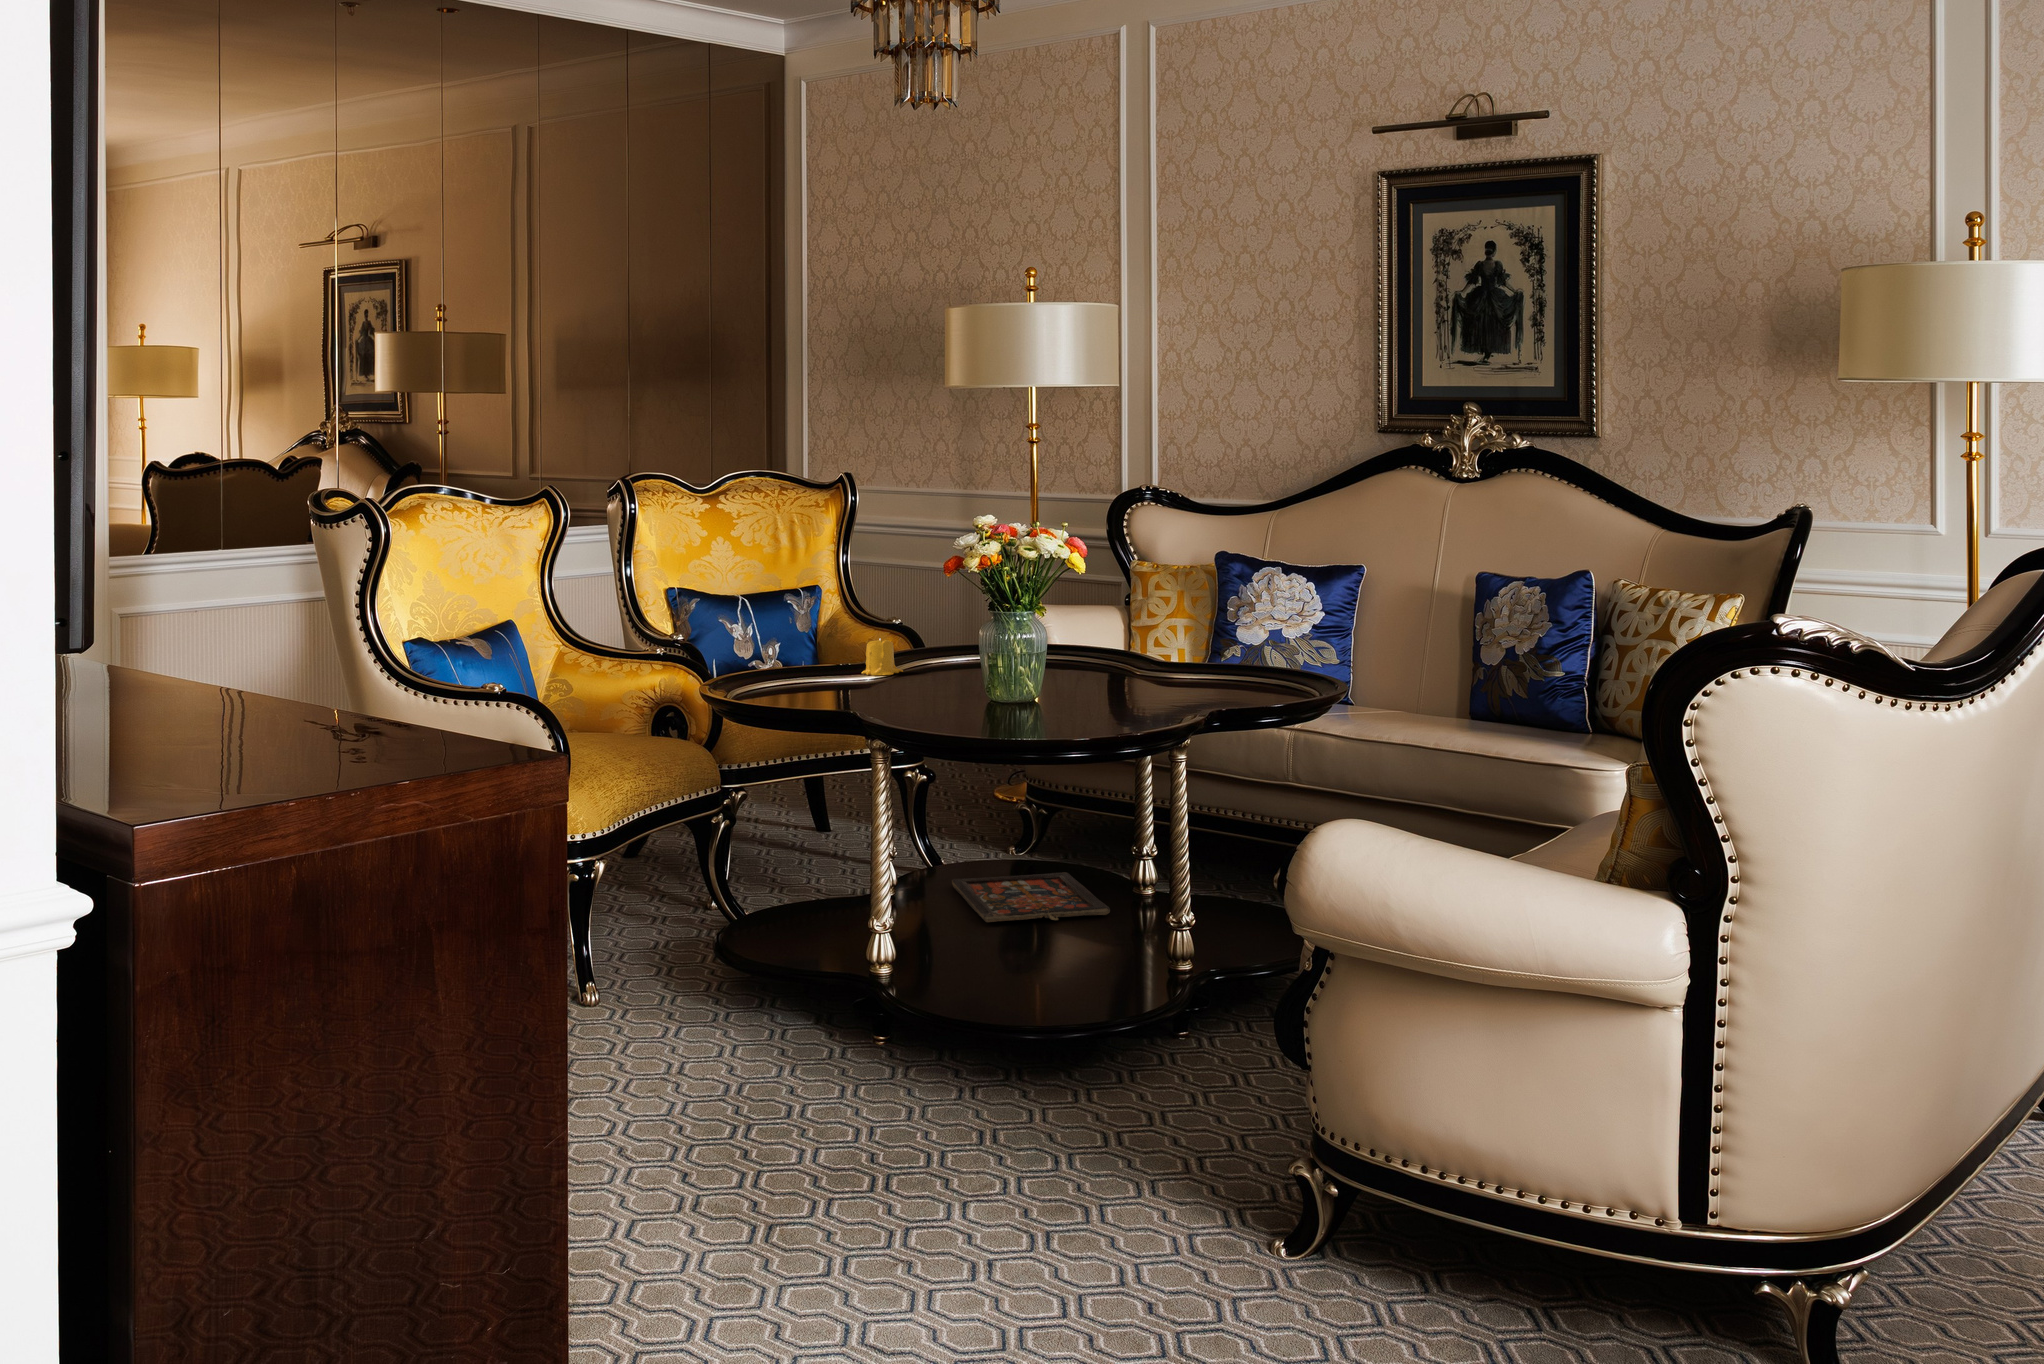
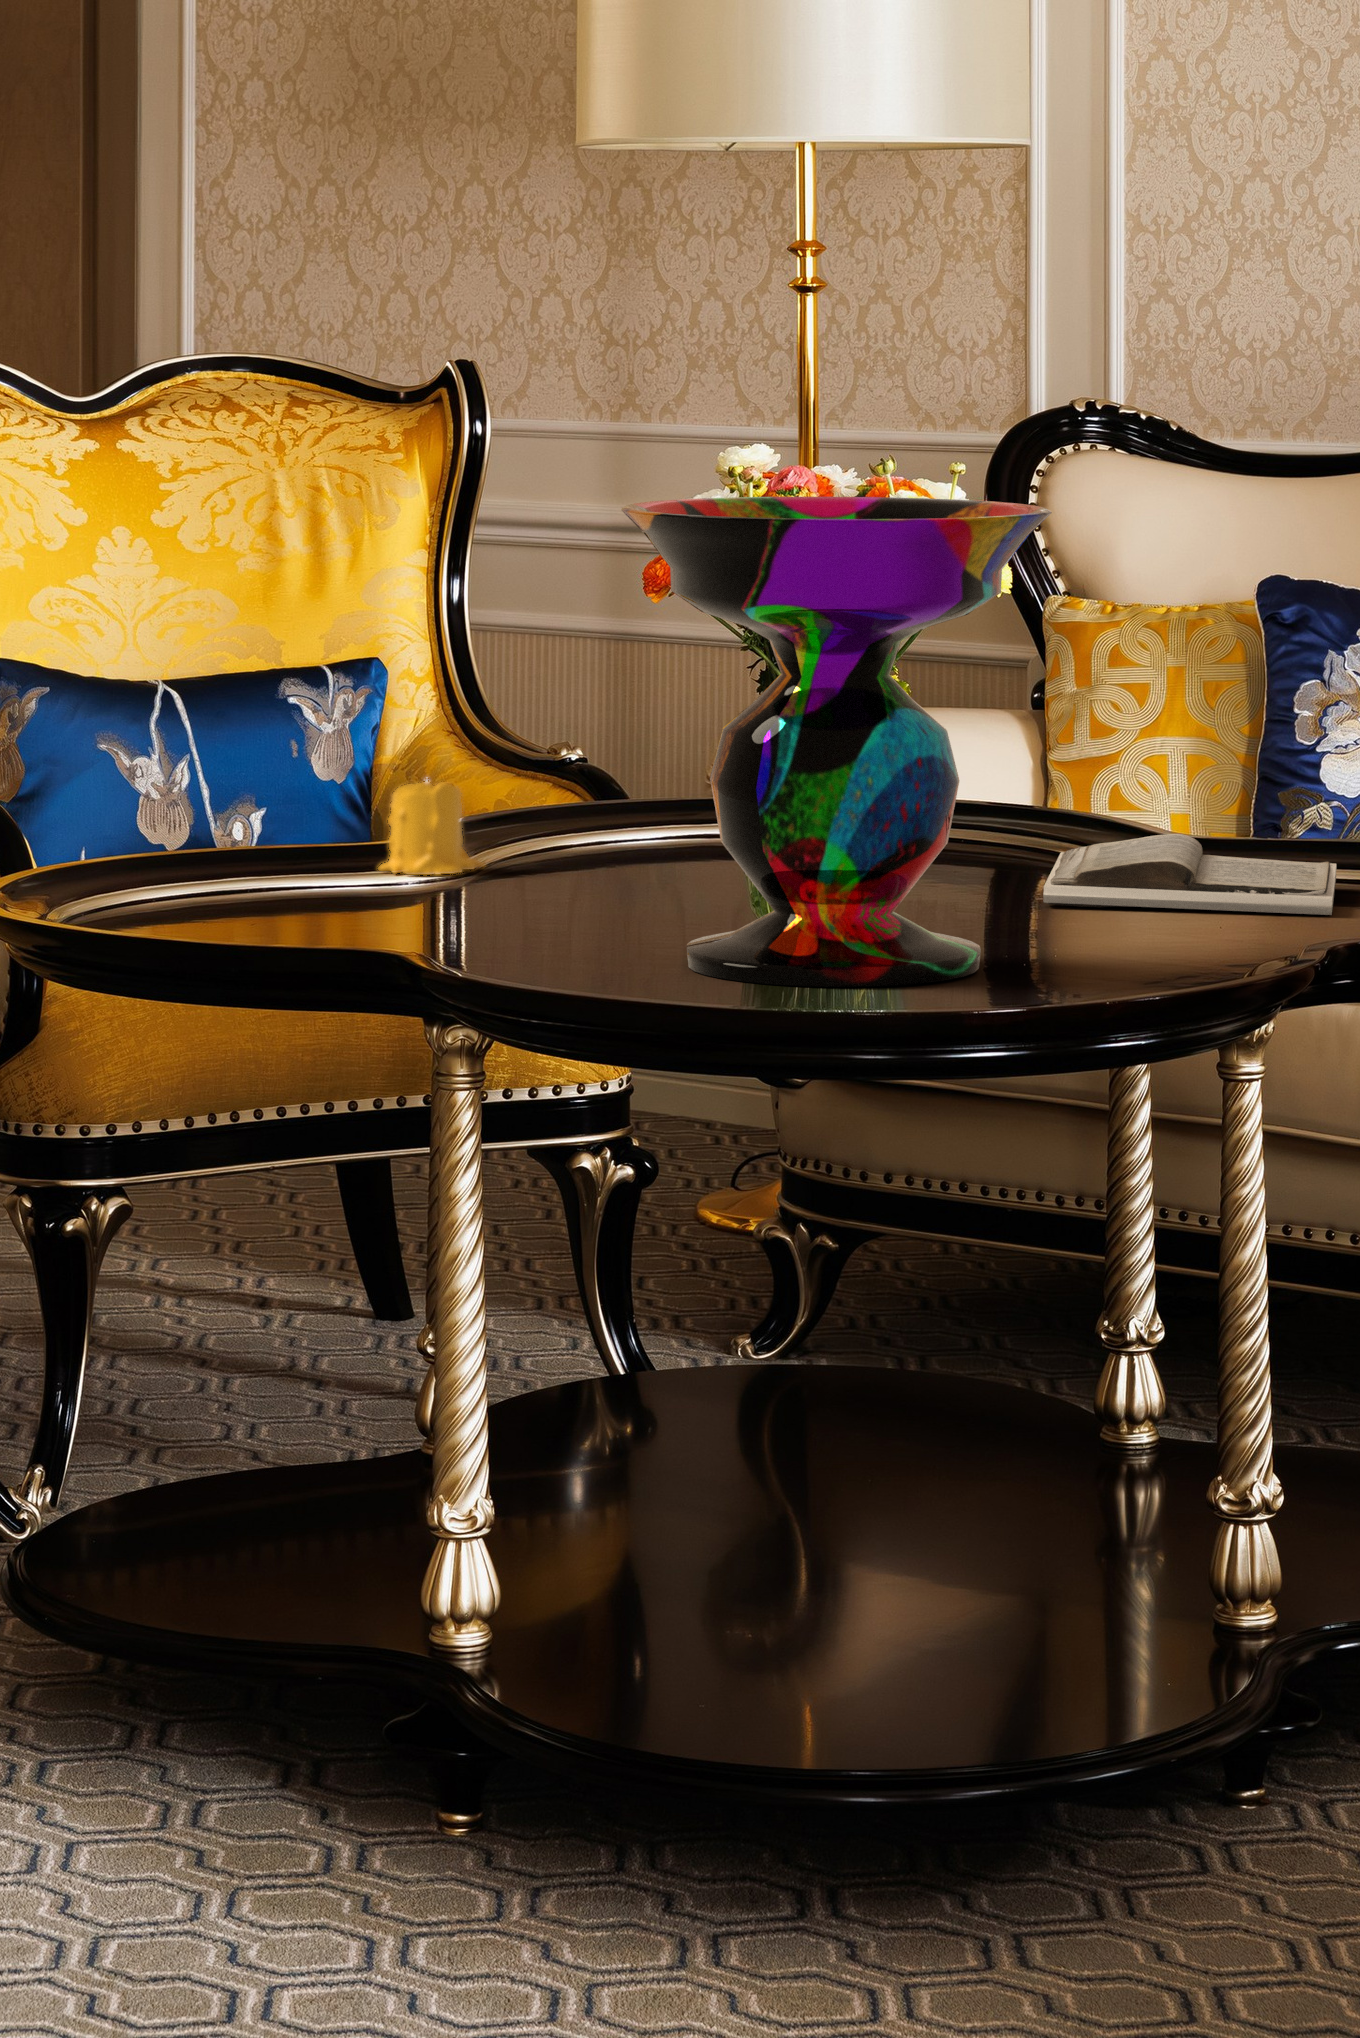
decorative bowl: none [939,534,1107,726] -> present [621,497,1052,987]
book: none [1112,658,1228,691] -> present [1043,834,1336,915]
board game: present [952,872,1110,922] -> none [611,1404,1039,1521]

